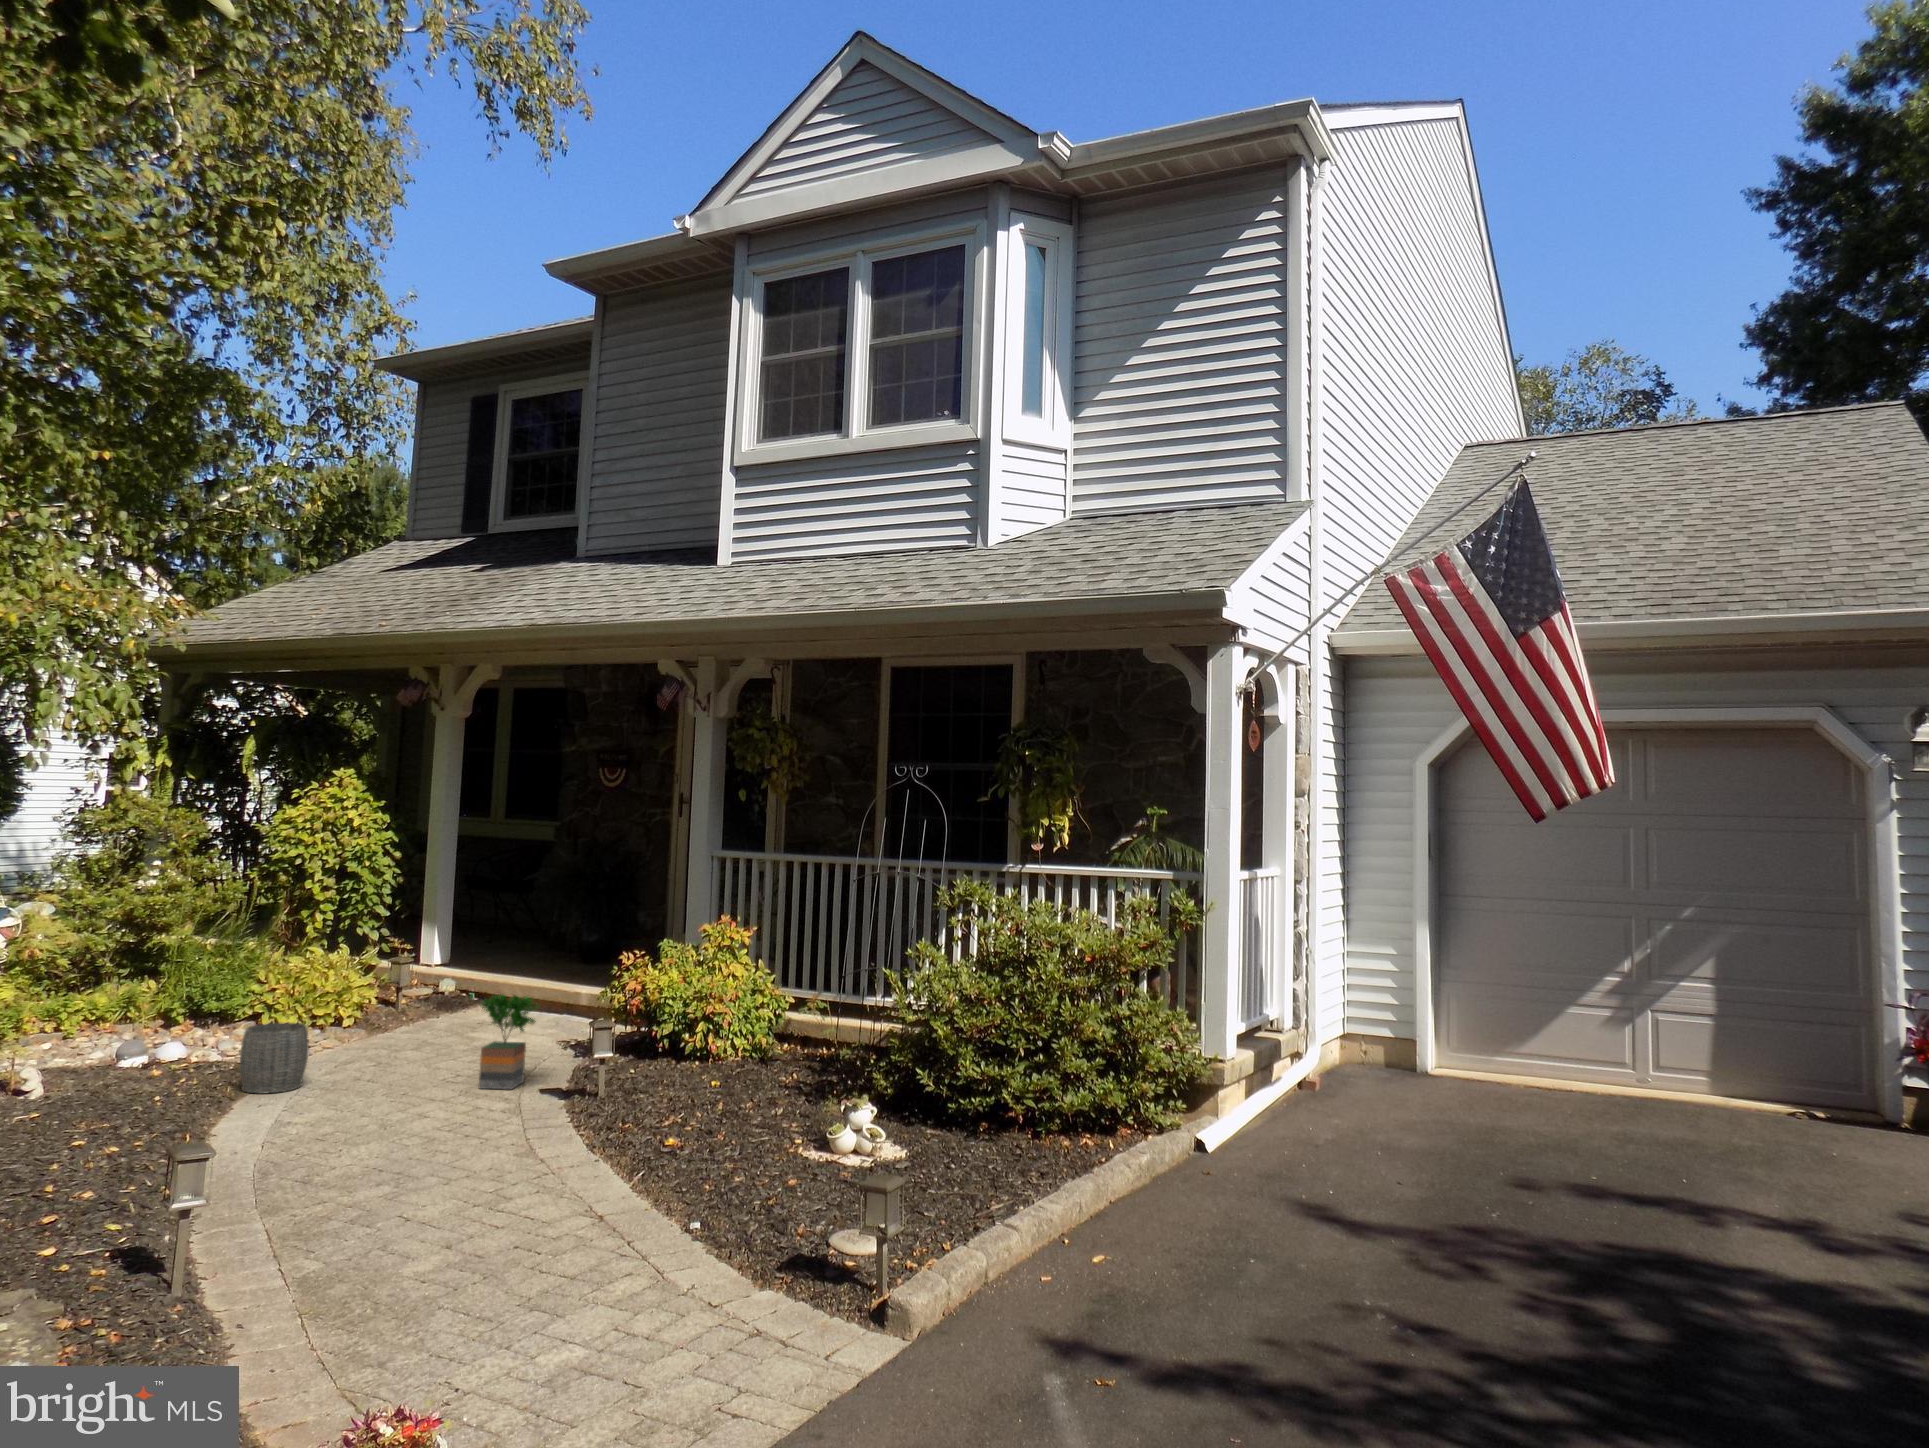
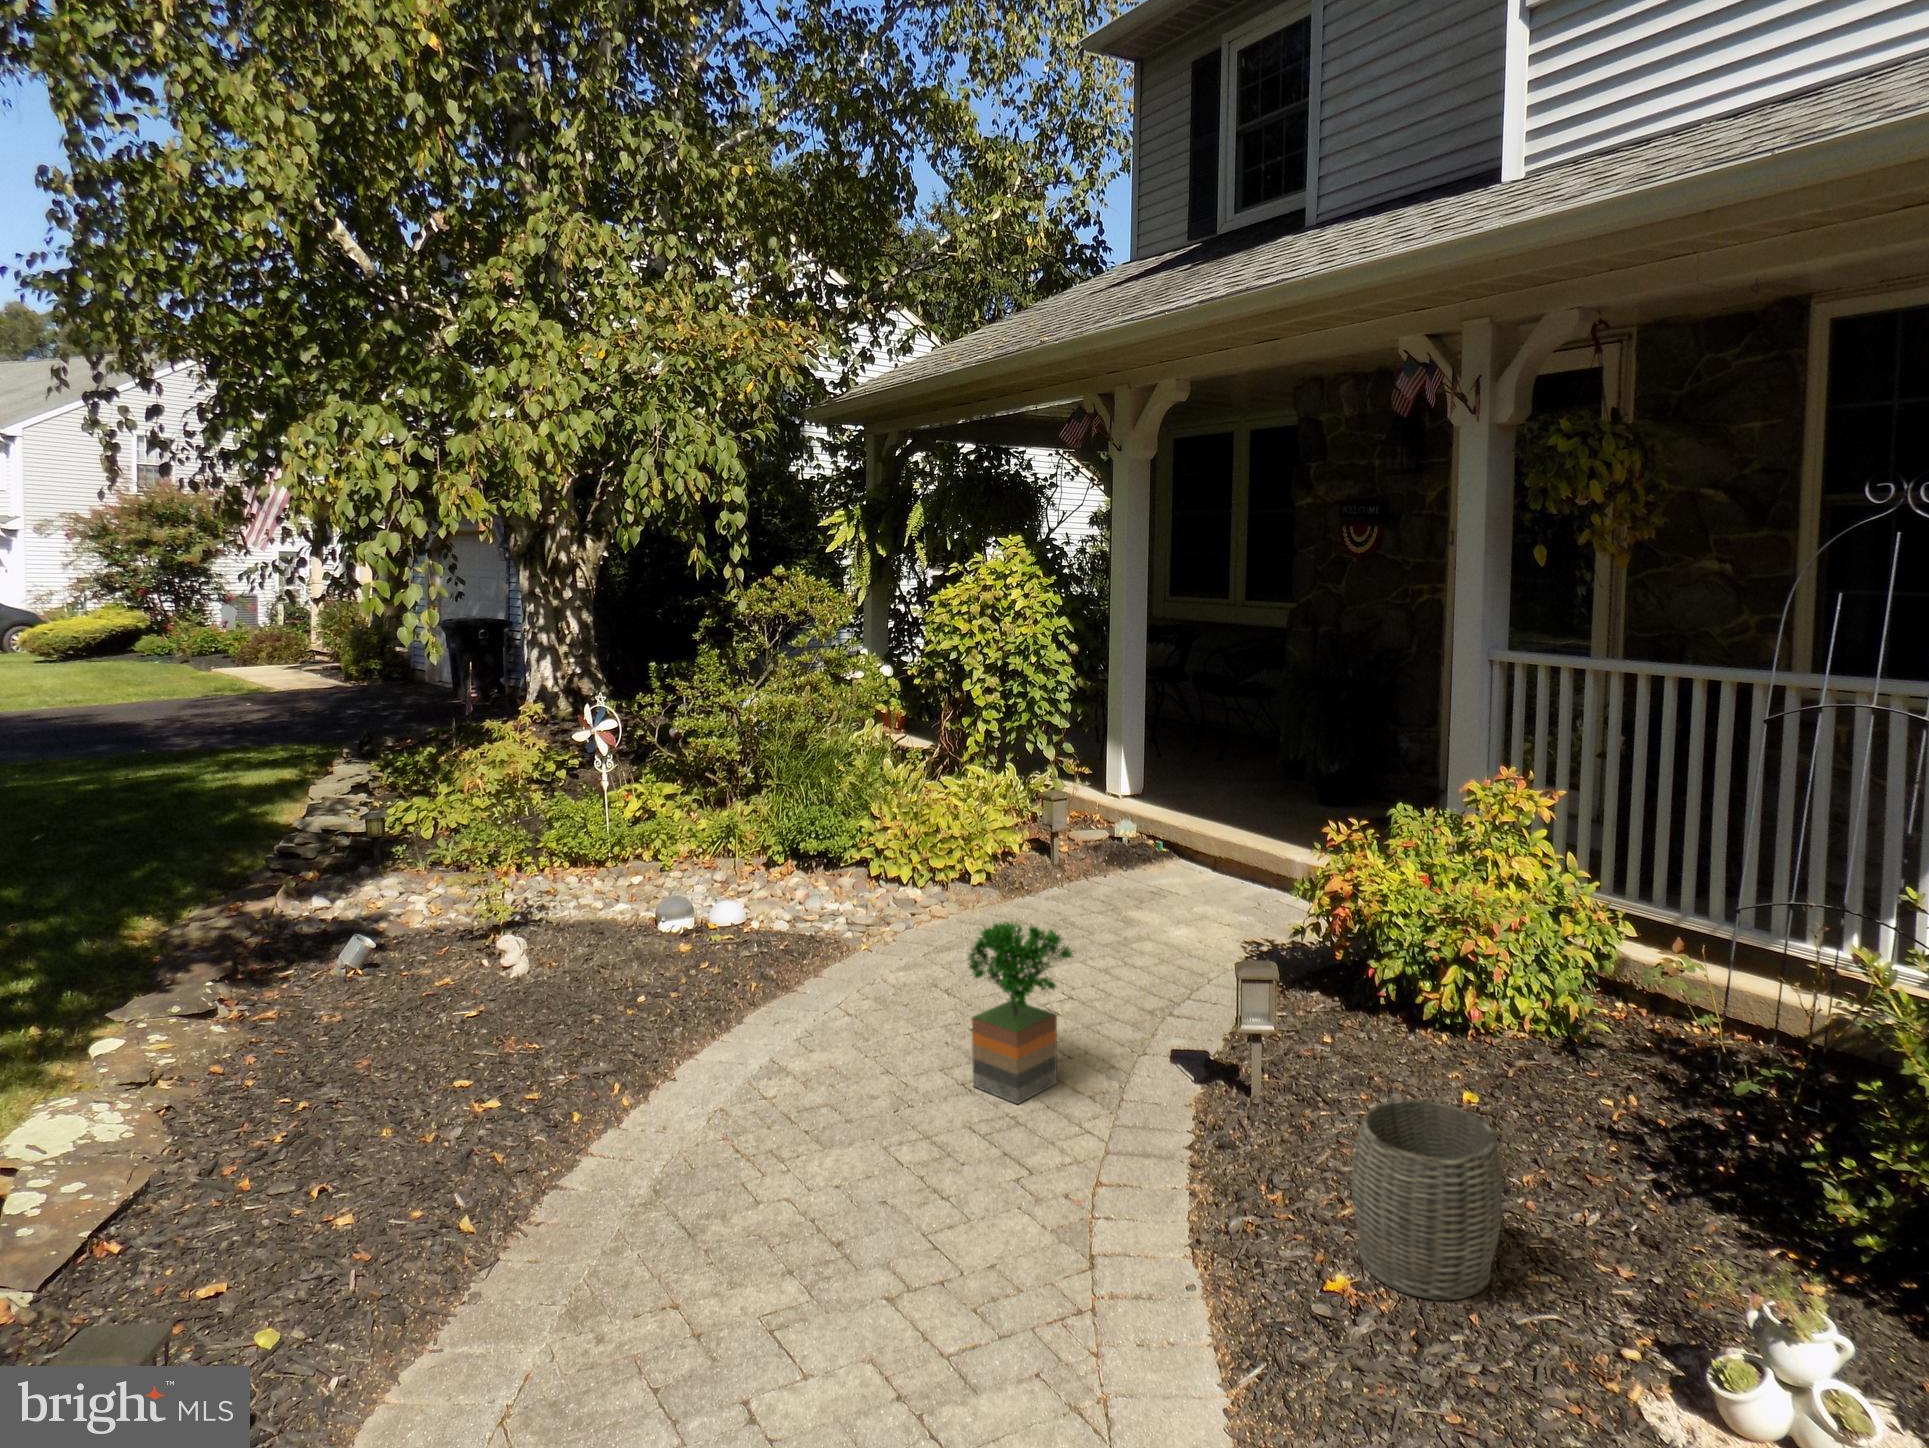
woven basket: present [240,1022,309,1094] -> present [1352,1100,1502,1300]

